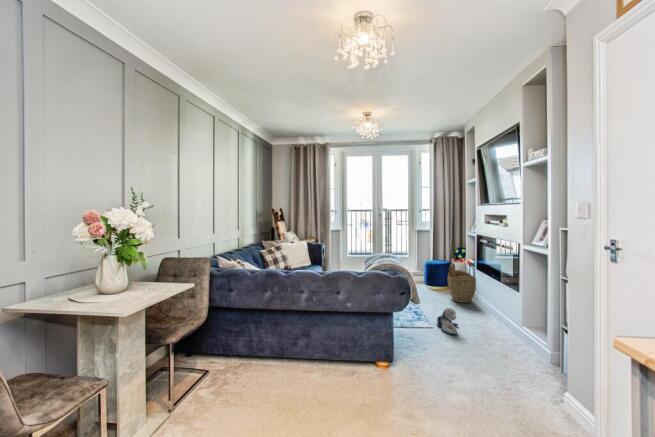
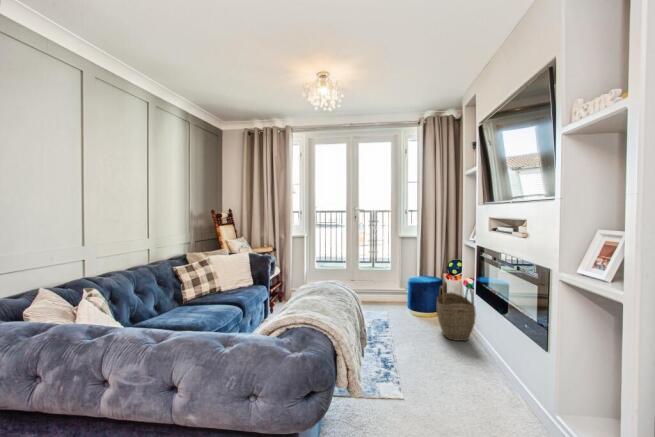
plush toy: present [437,308,458,334] -> none [413,367,447,415]

